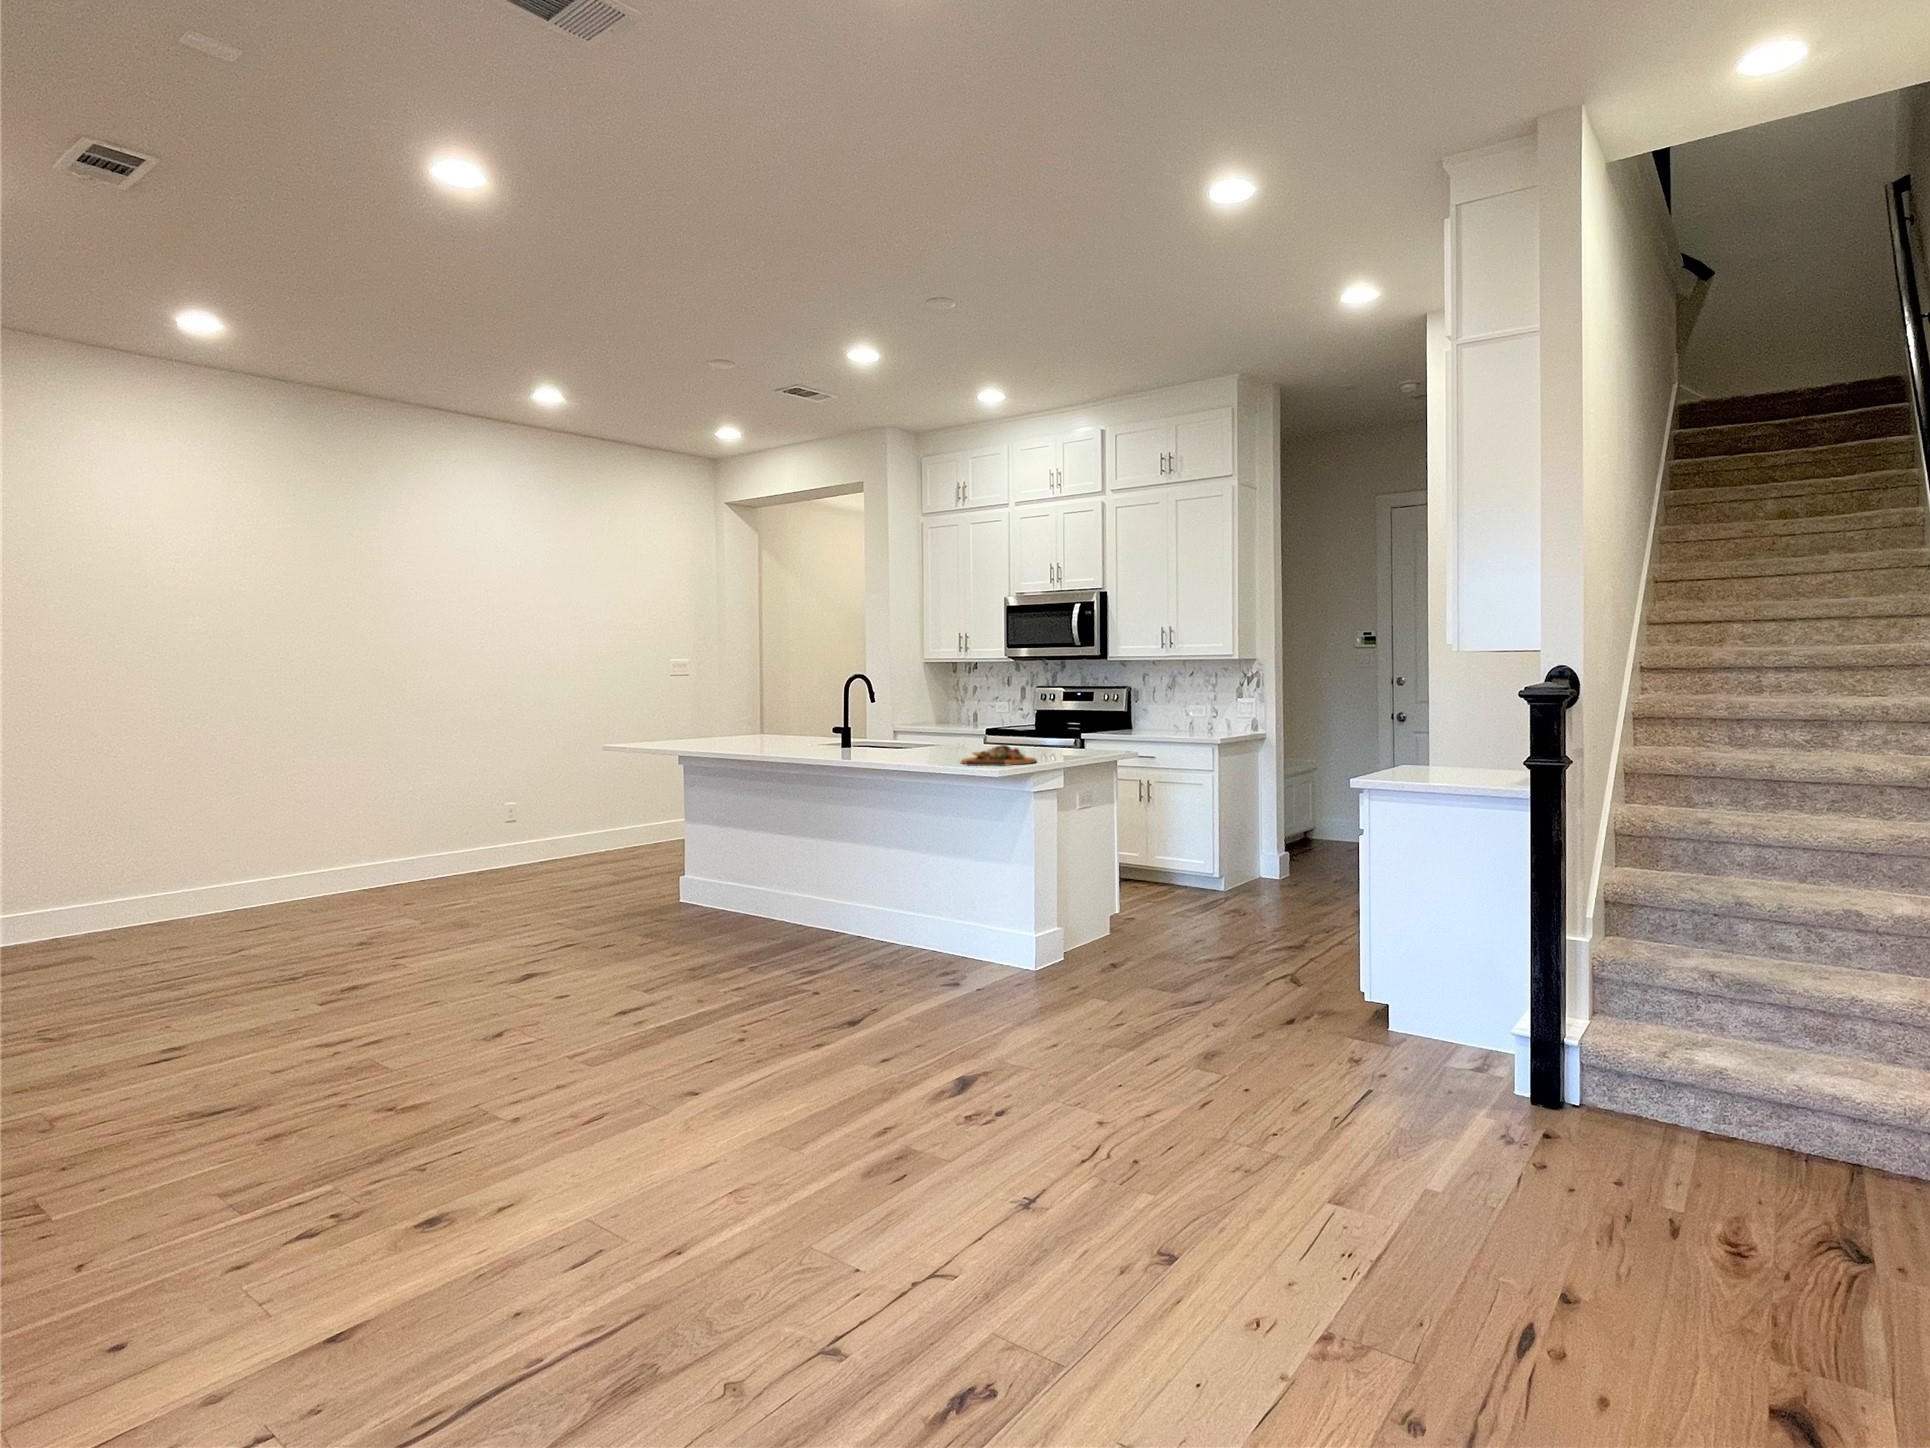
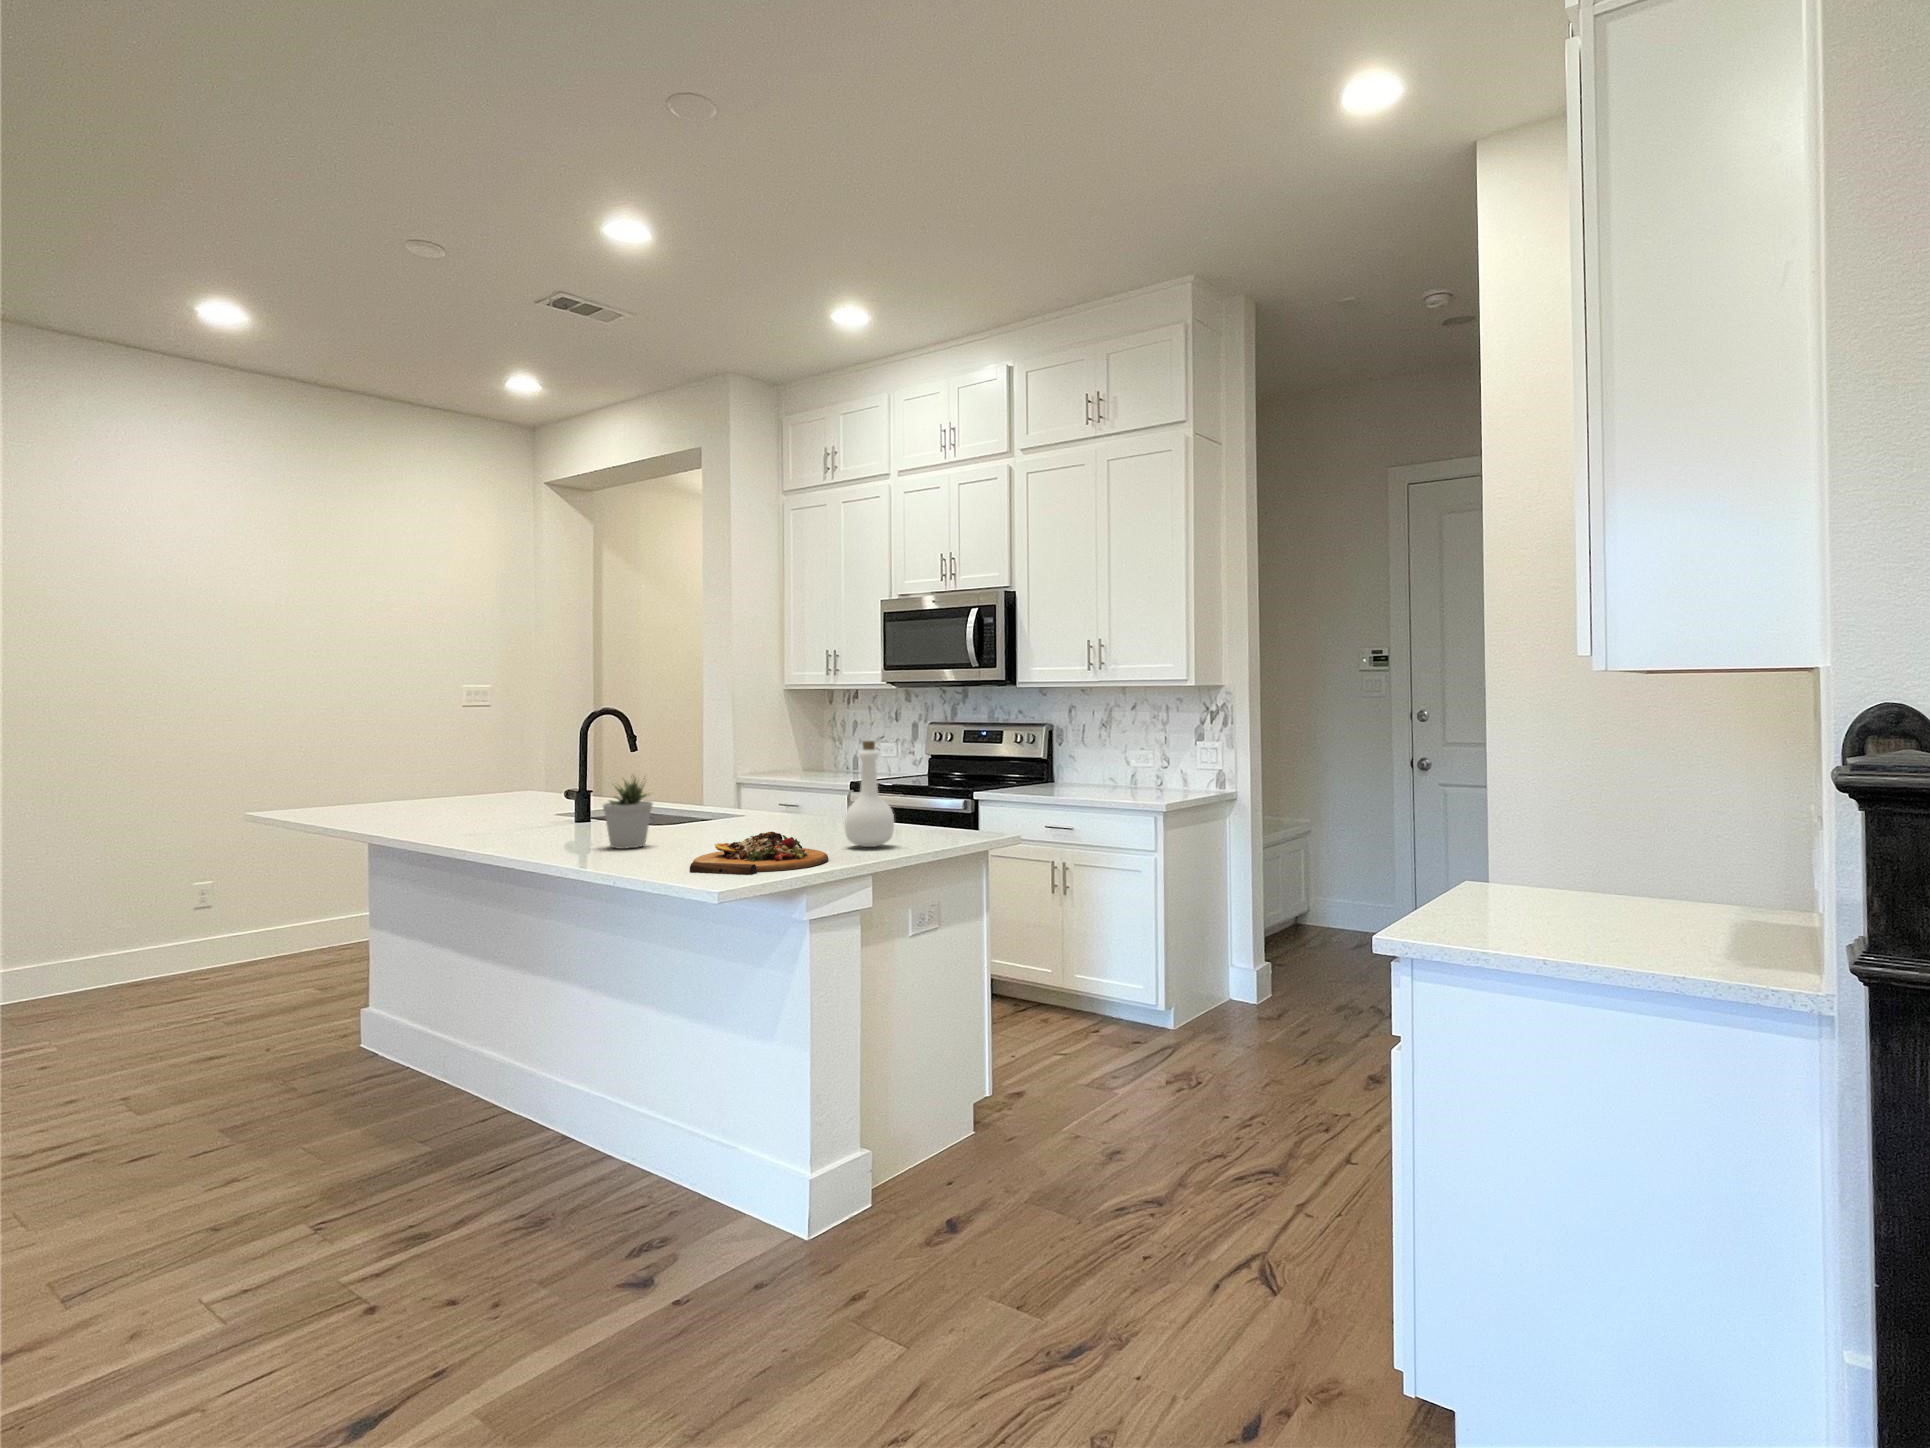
bottle: none [1036,693,1066,757] -> present [844,741,894,847]
potted plant: none [888,713,917,758] -> present [603,776,652,849]

